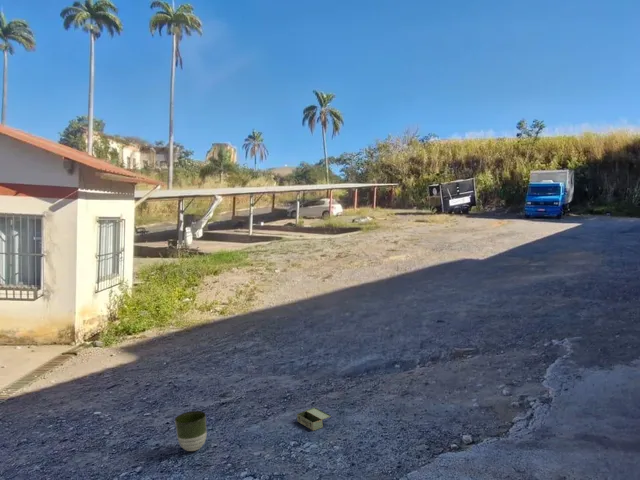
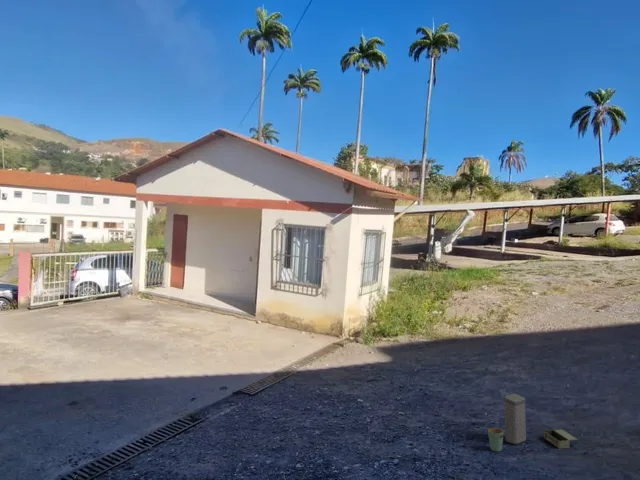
trash can: none [239,381,280,450] -> present [488,394,526,451]
planter: present [175,411,207,451] -> none [432,408,459,441]

